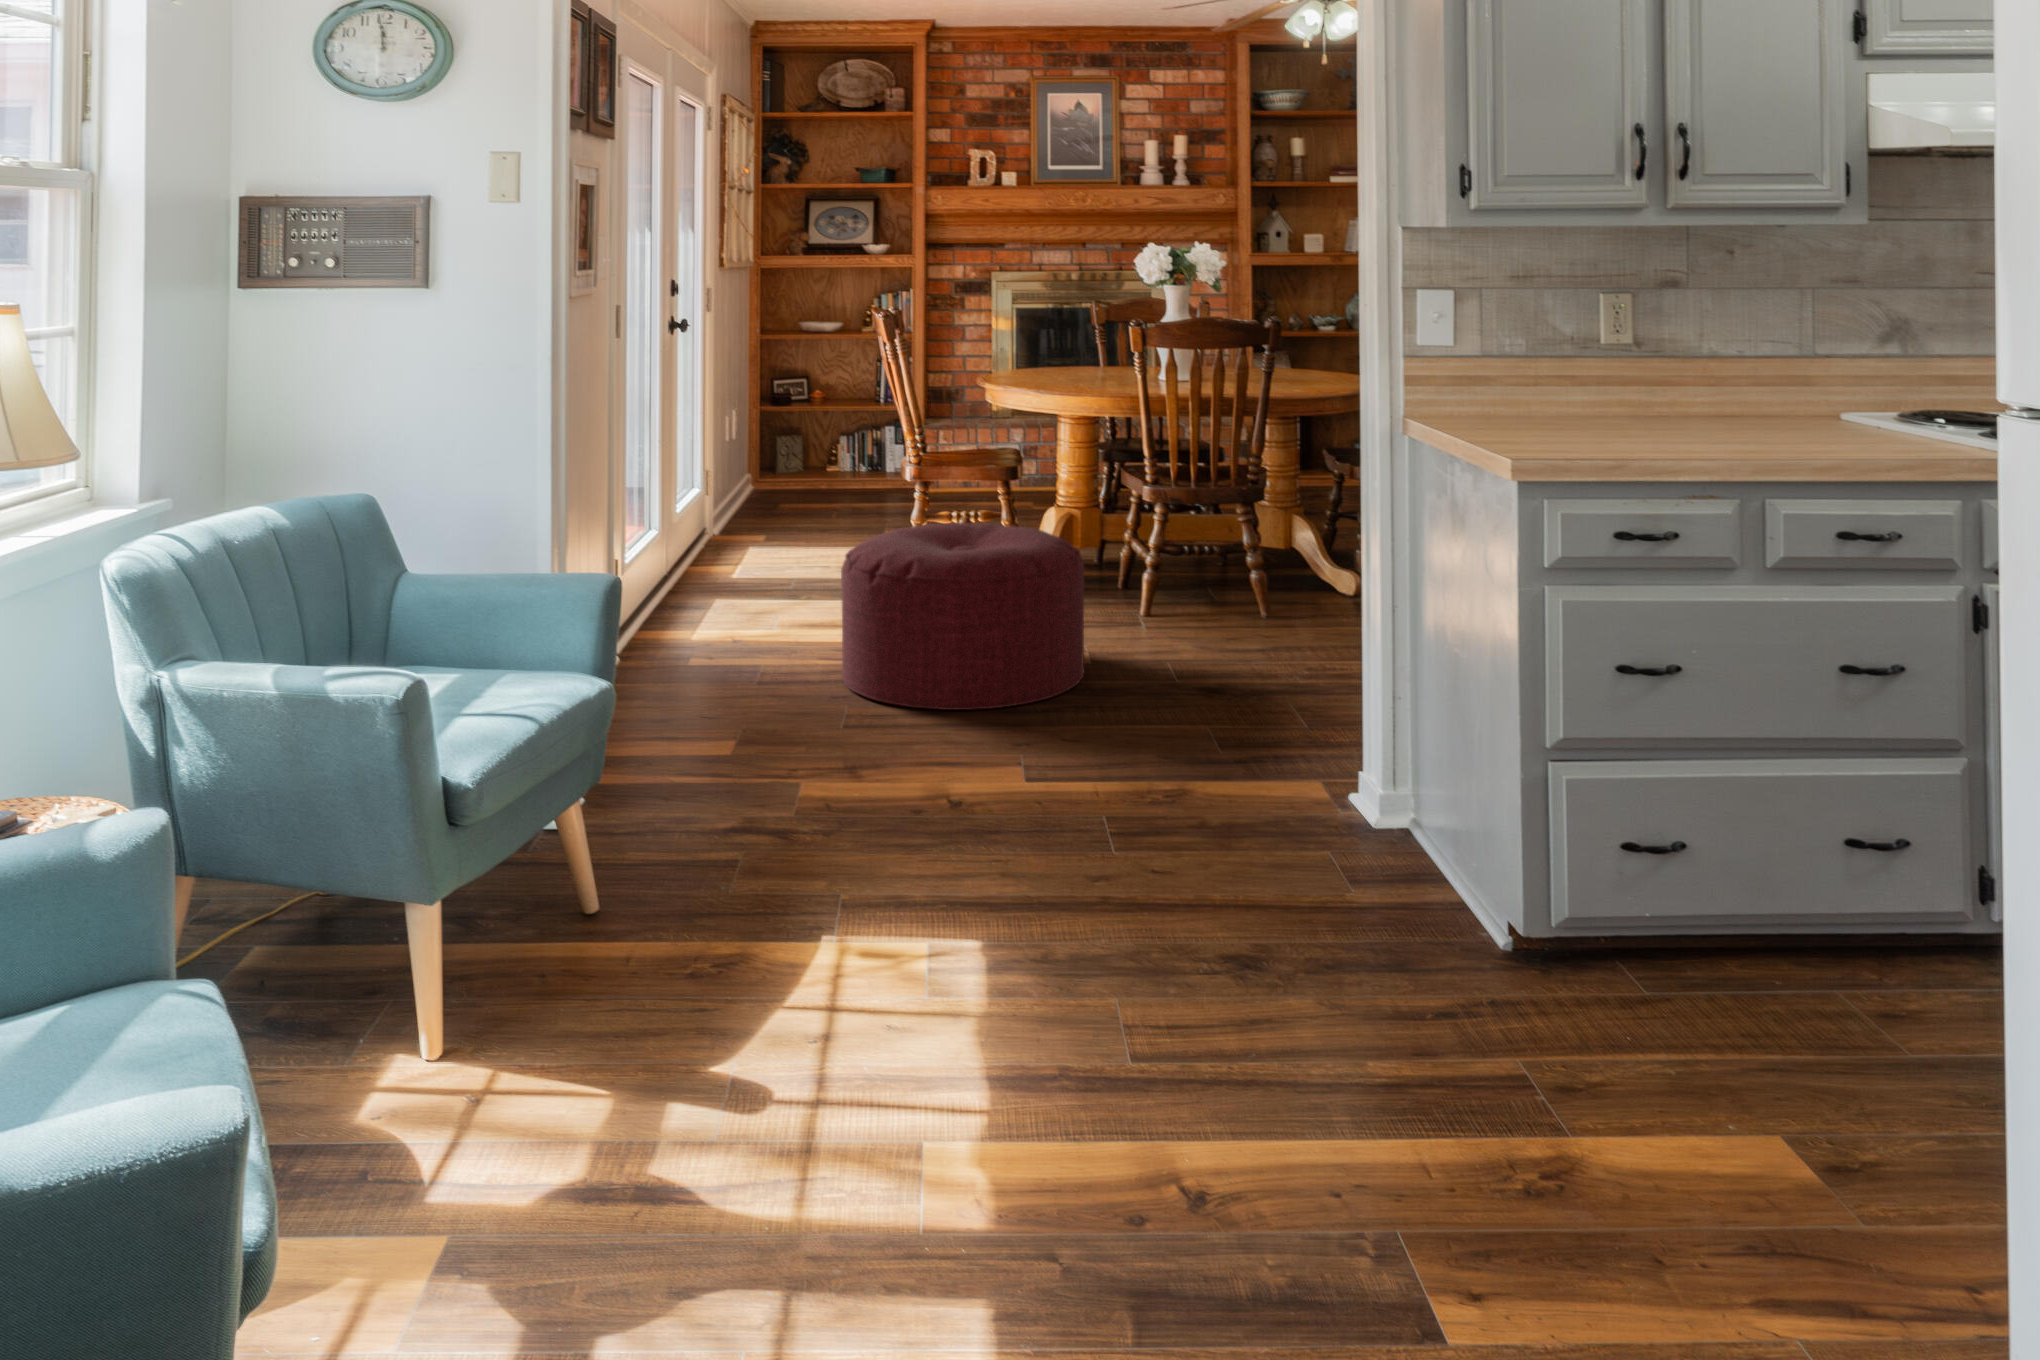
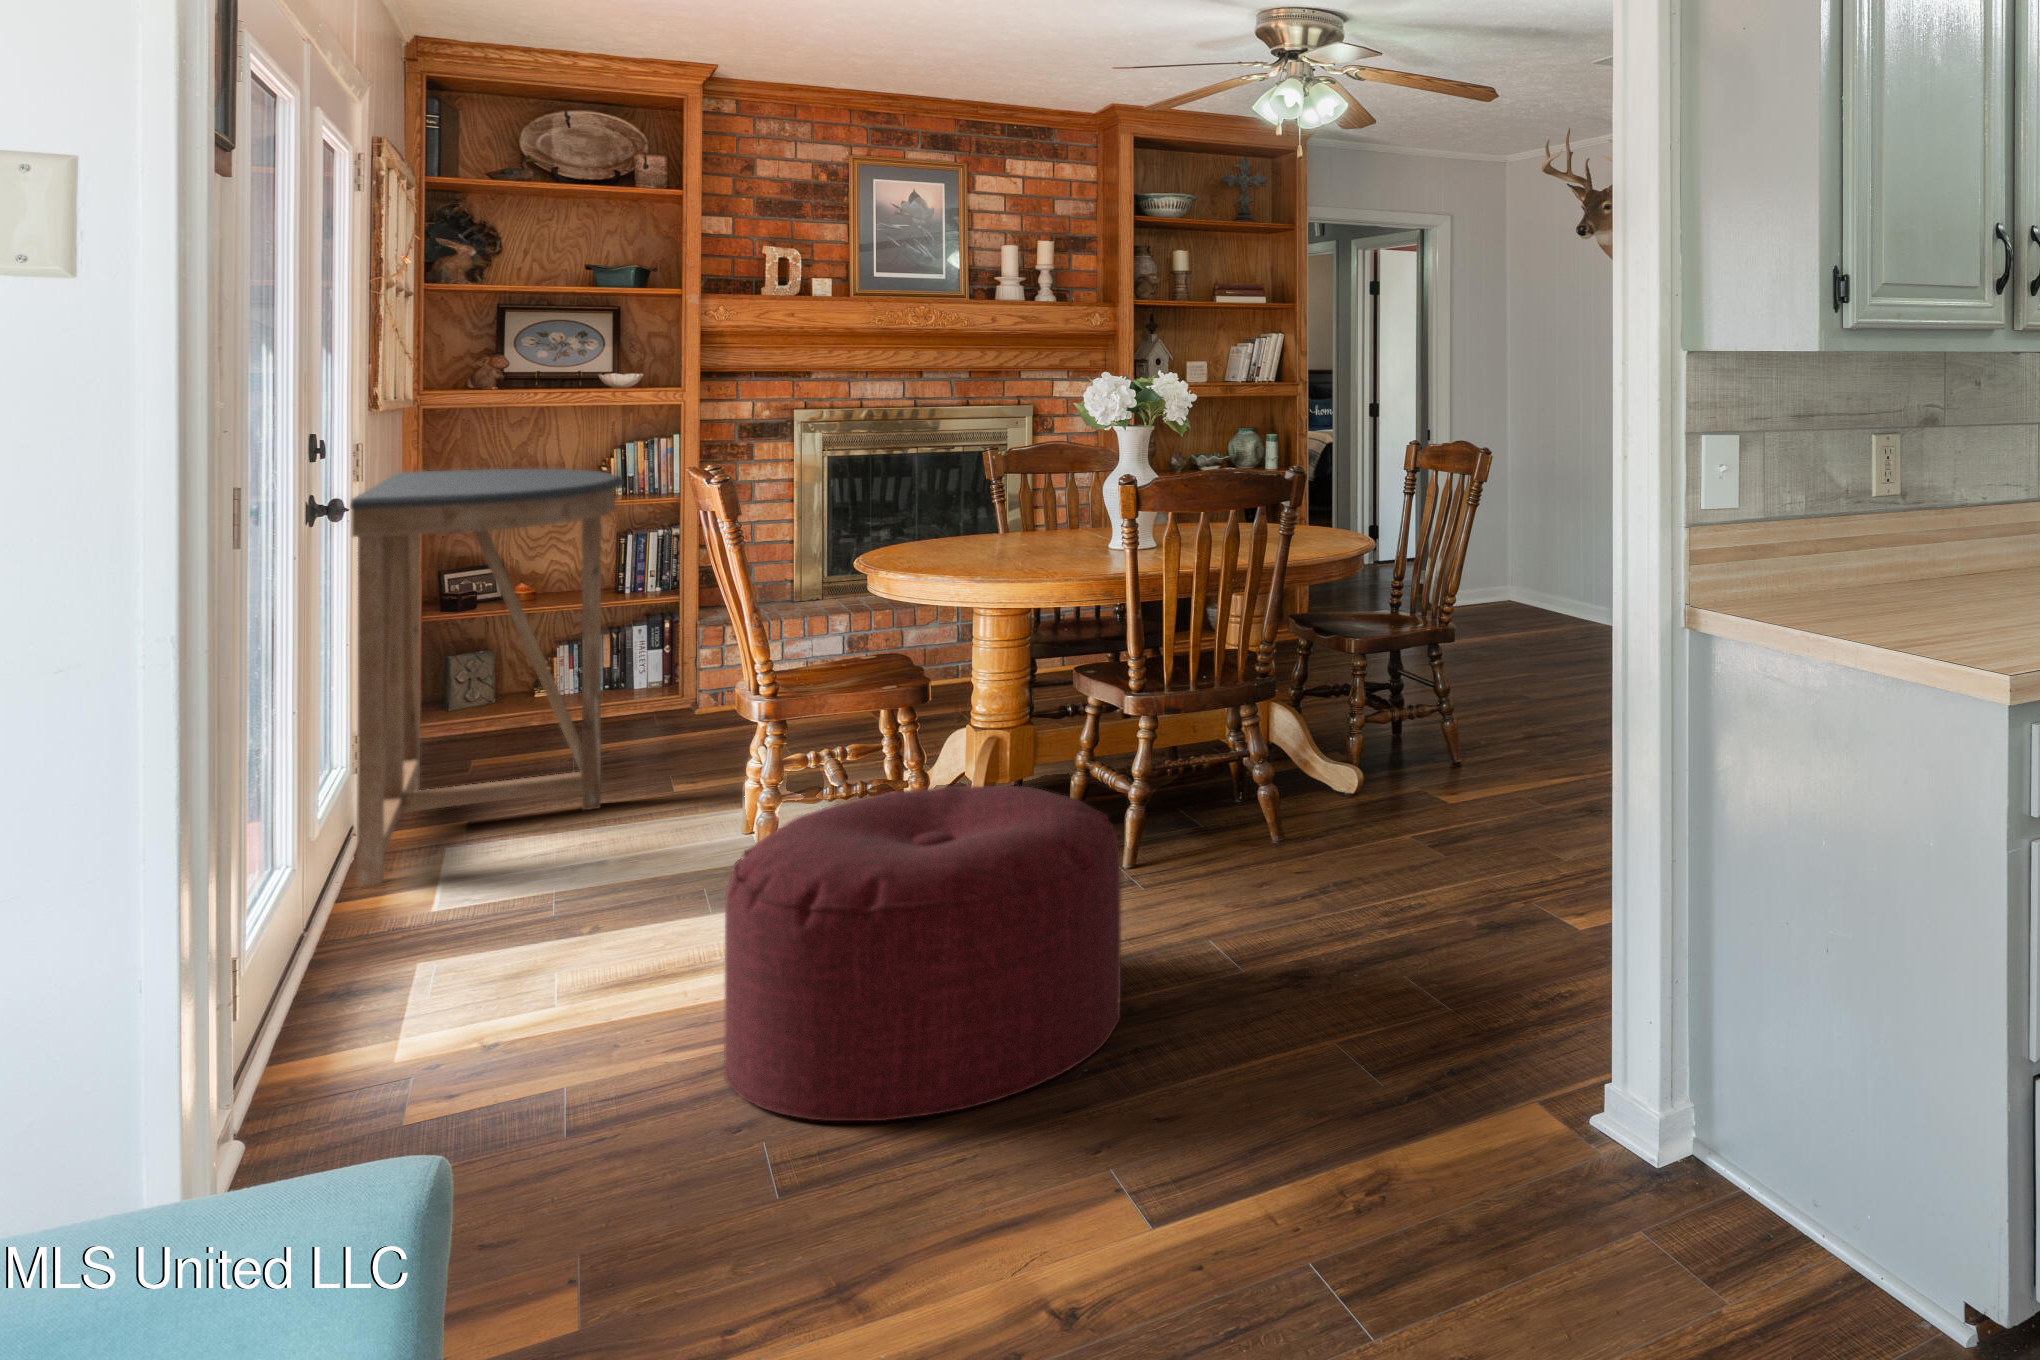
console table: none [689,310,853,566] -> present [351,469,624,887]

